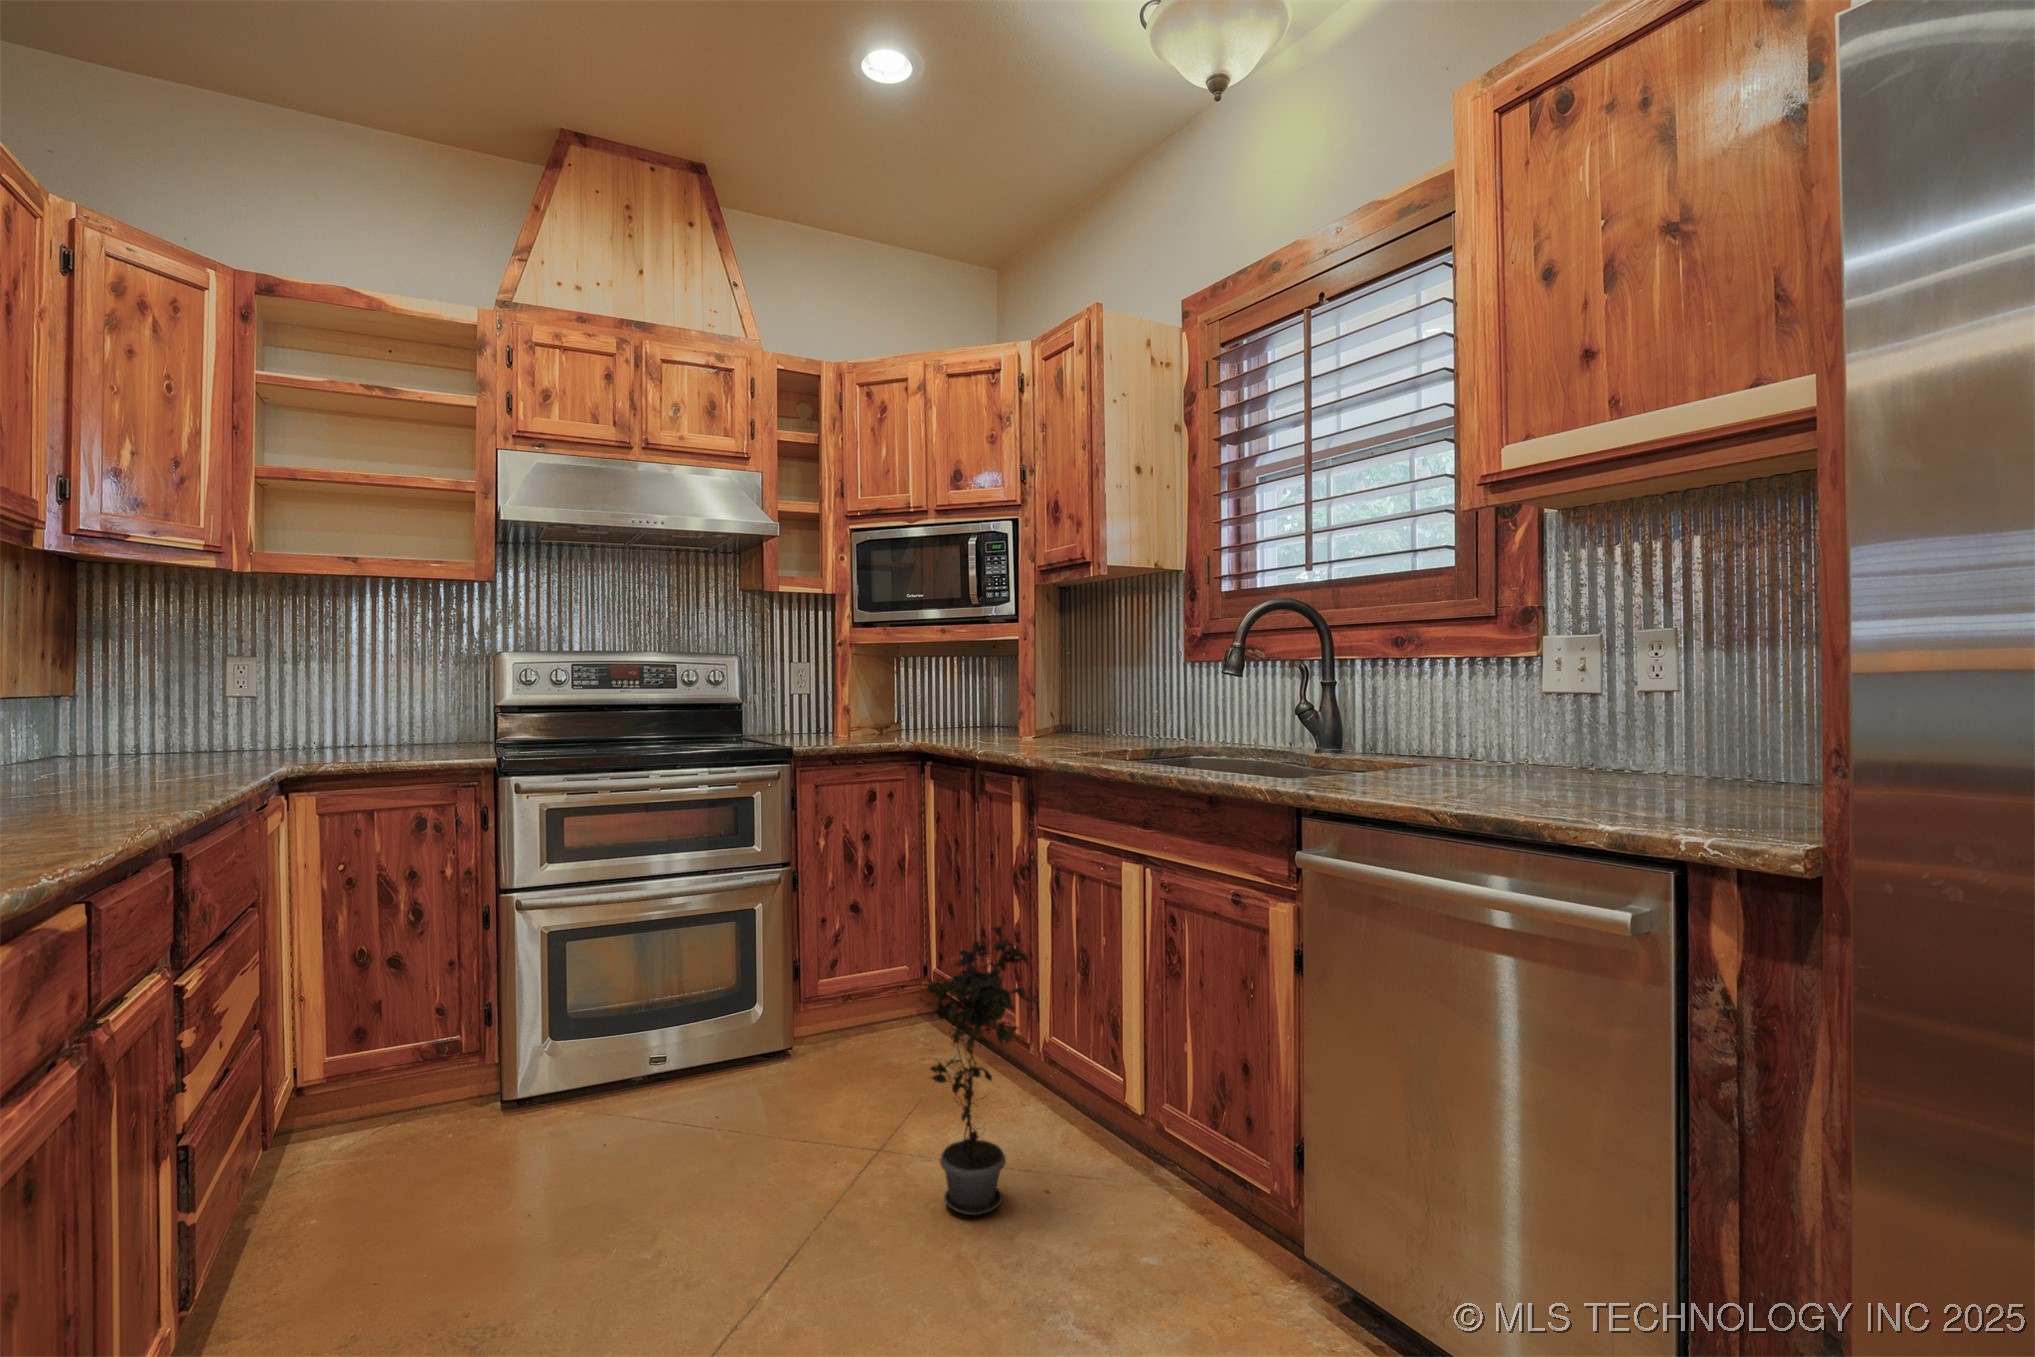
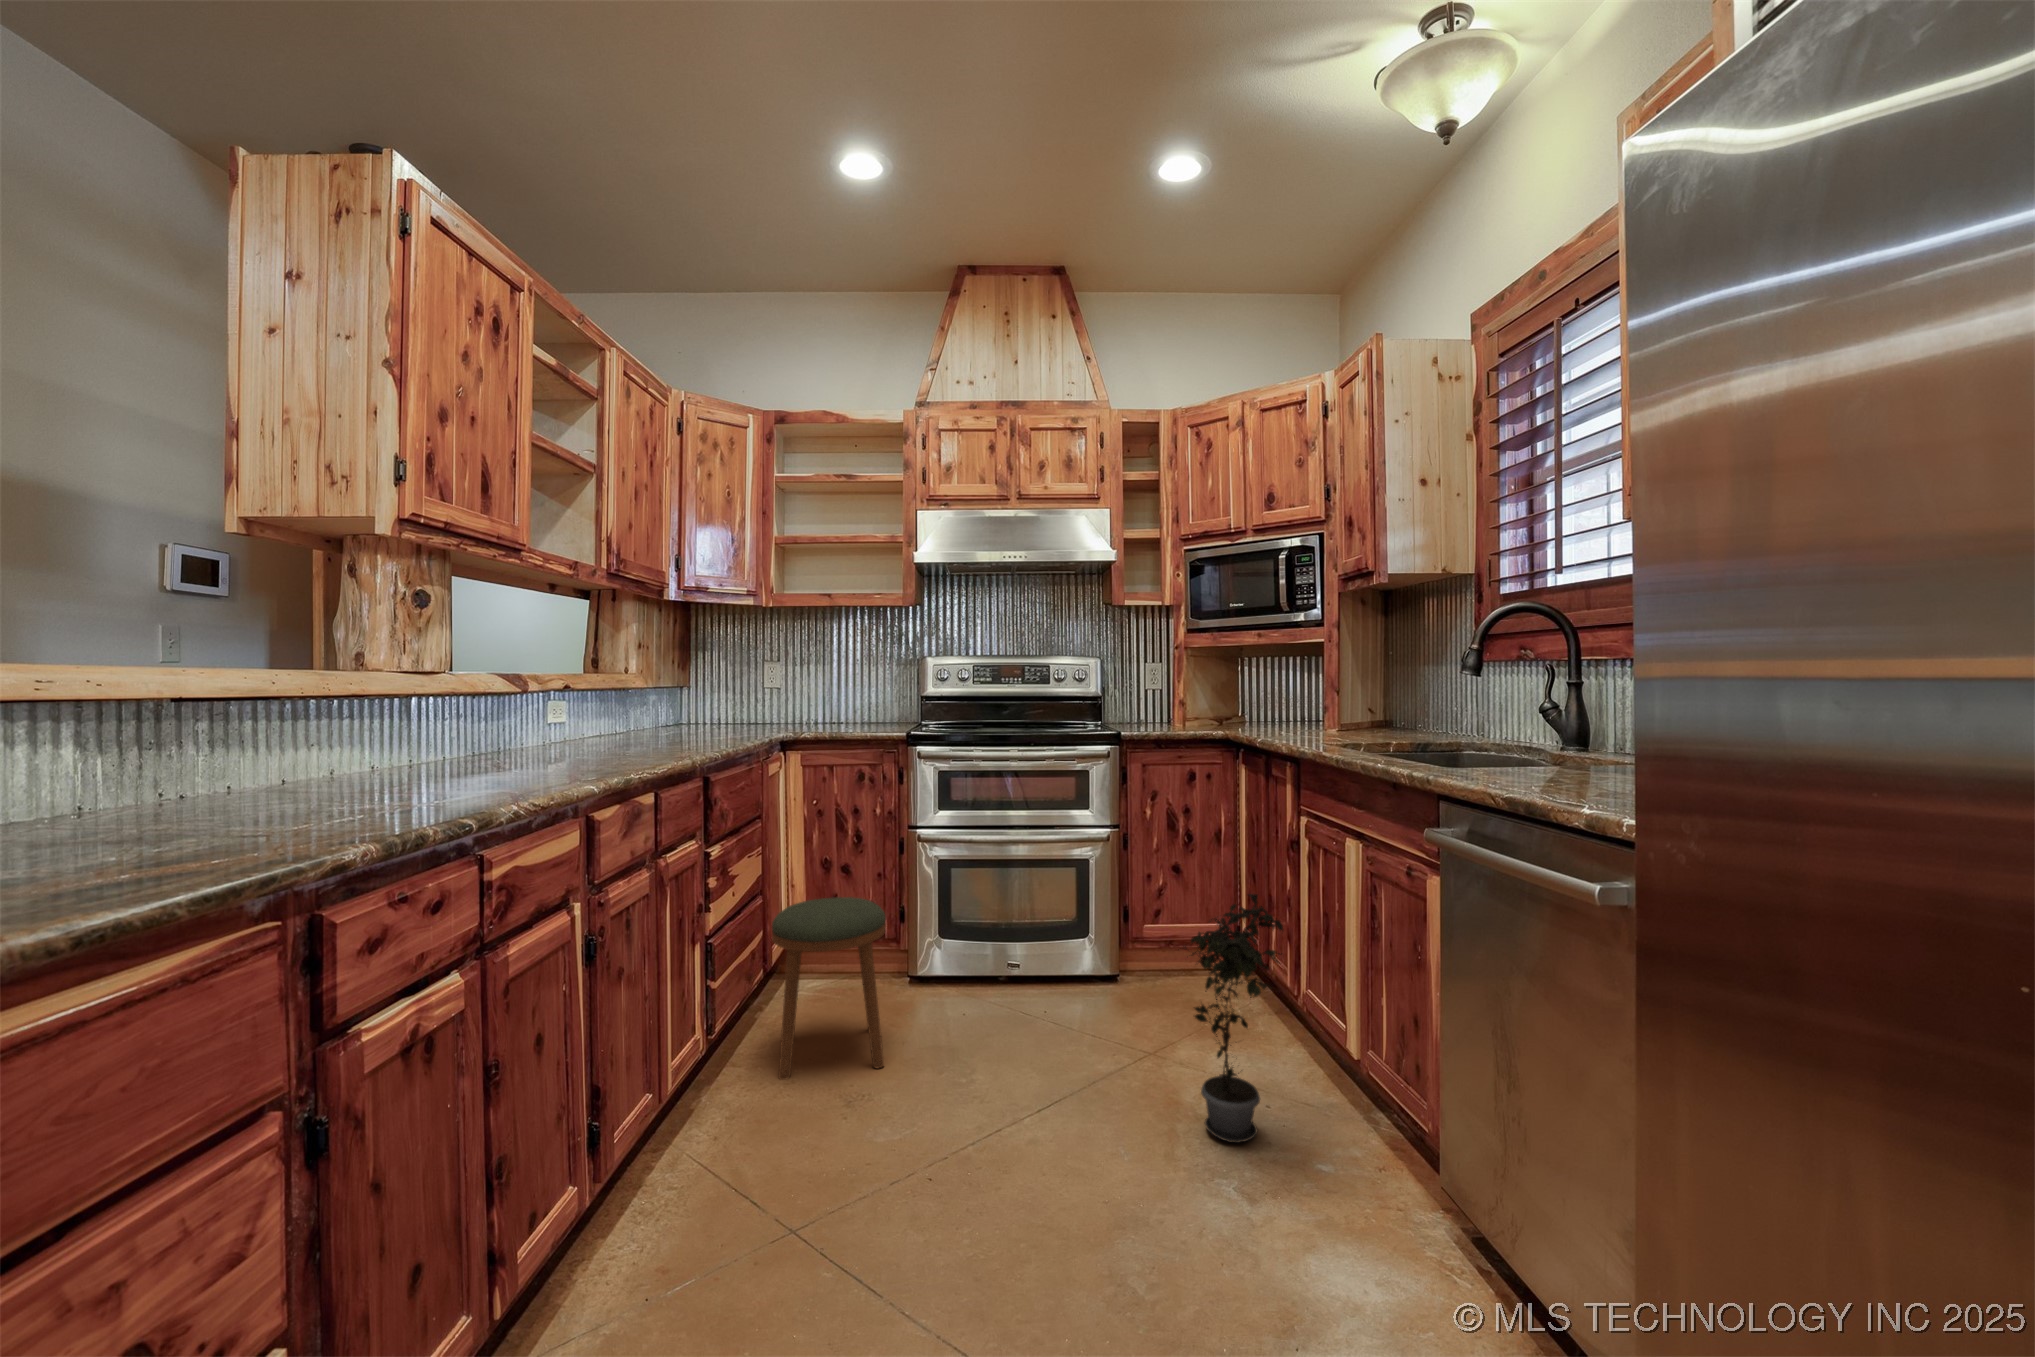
stool: none [300,997,497,1288] -> present [772,897,886,1080]

